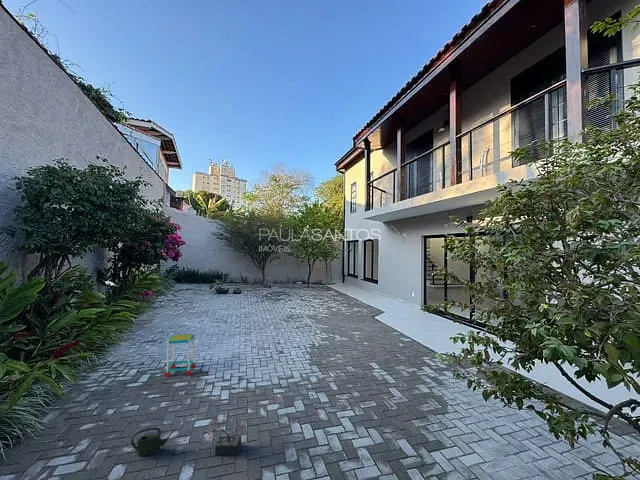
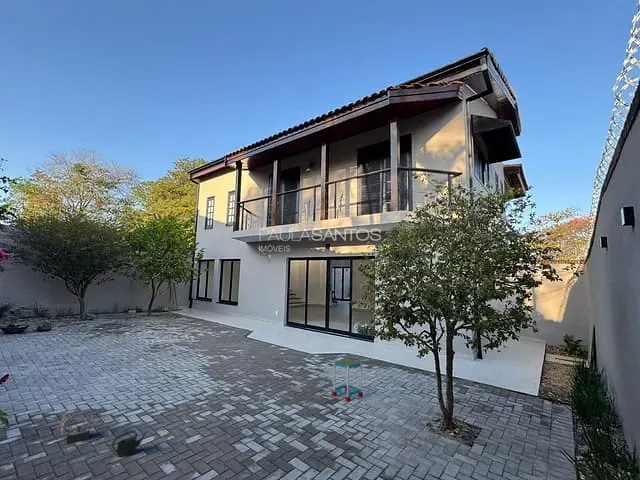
side table: present [165,334,195,378] -> present [332,359,363,402]
decorative plant: present [208,414,247,455] -> present [57,413,96,444]

